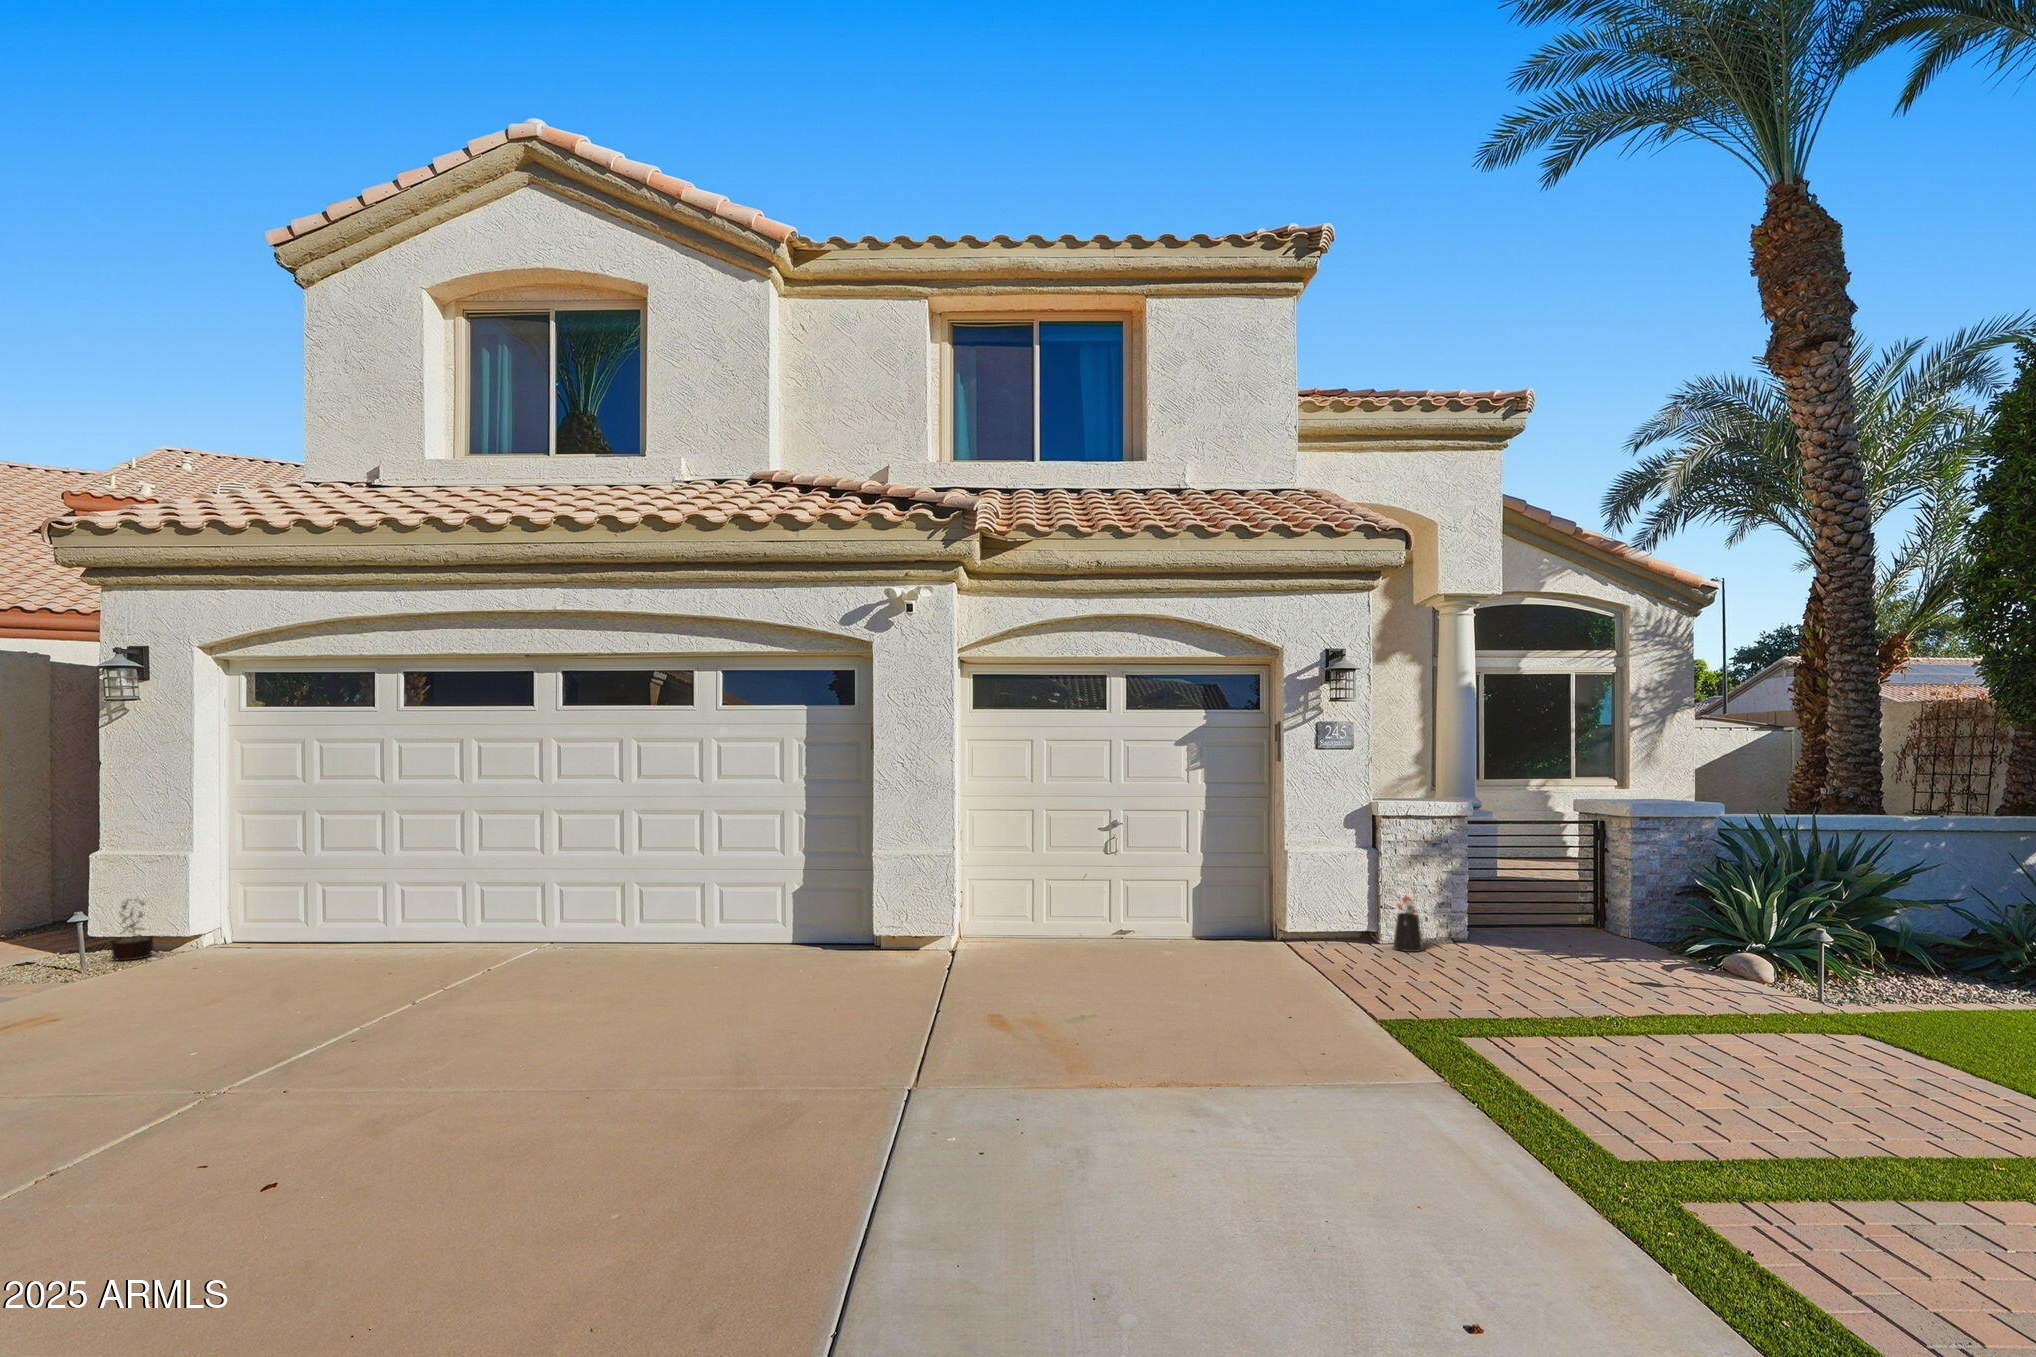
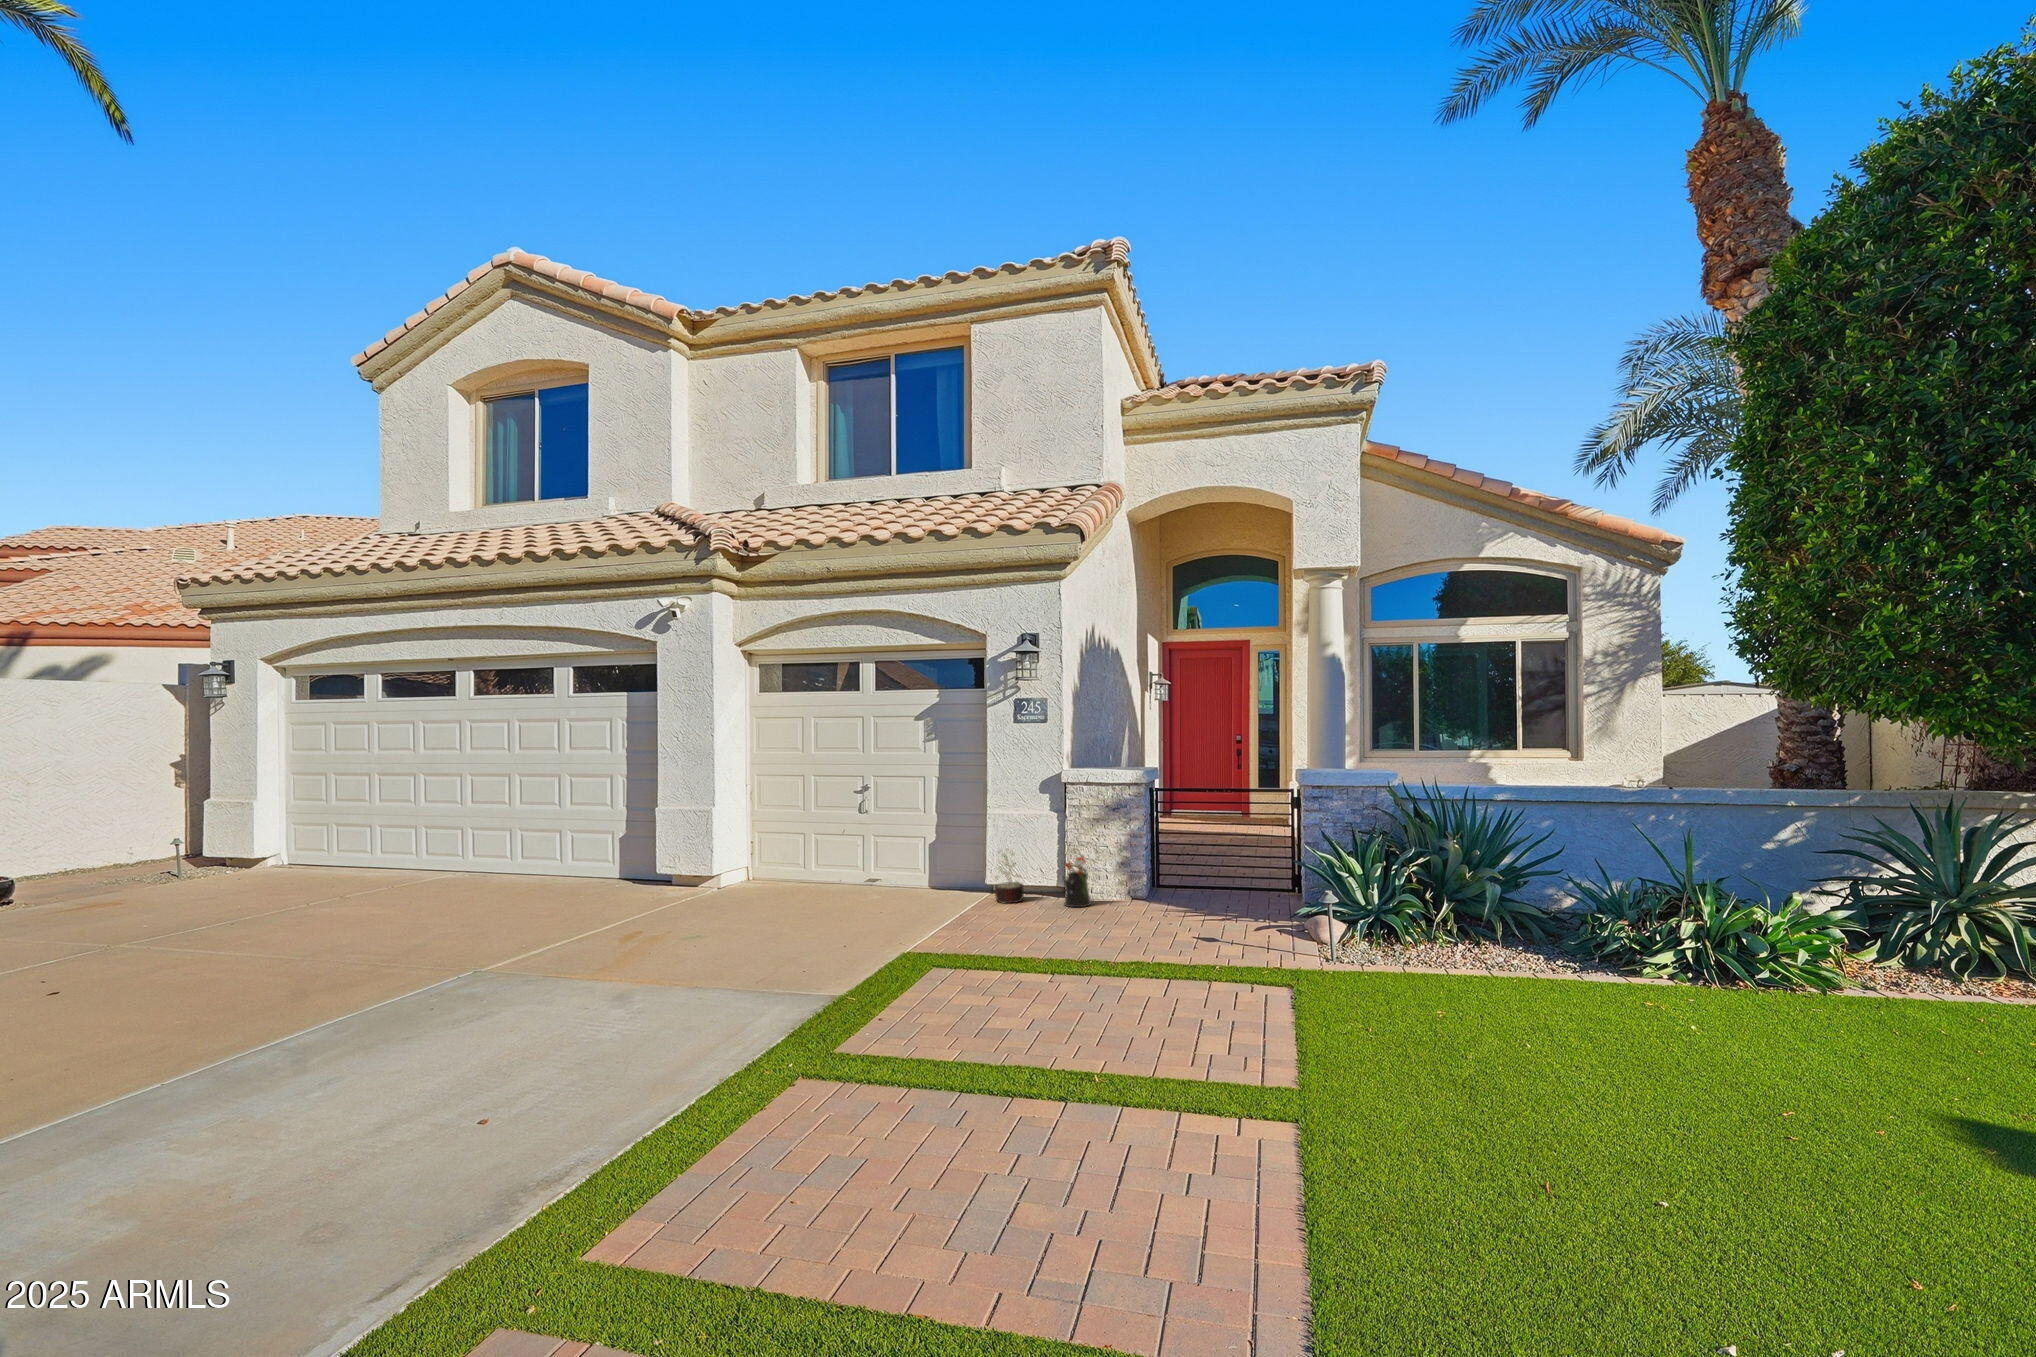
decorative plant: present [112,899,154,961] -> present [995,850,1024,904]

